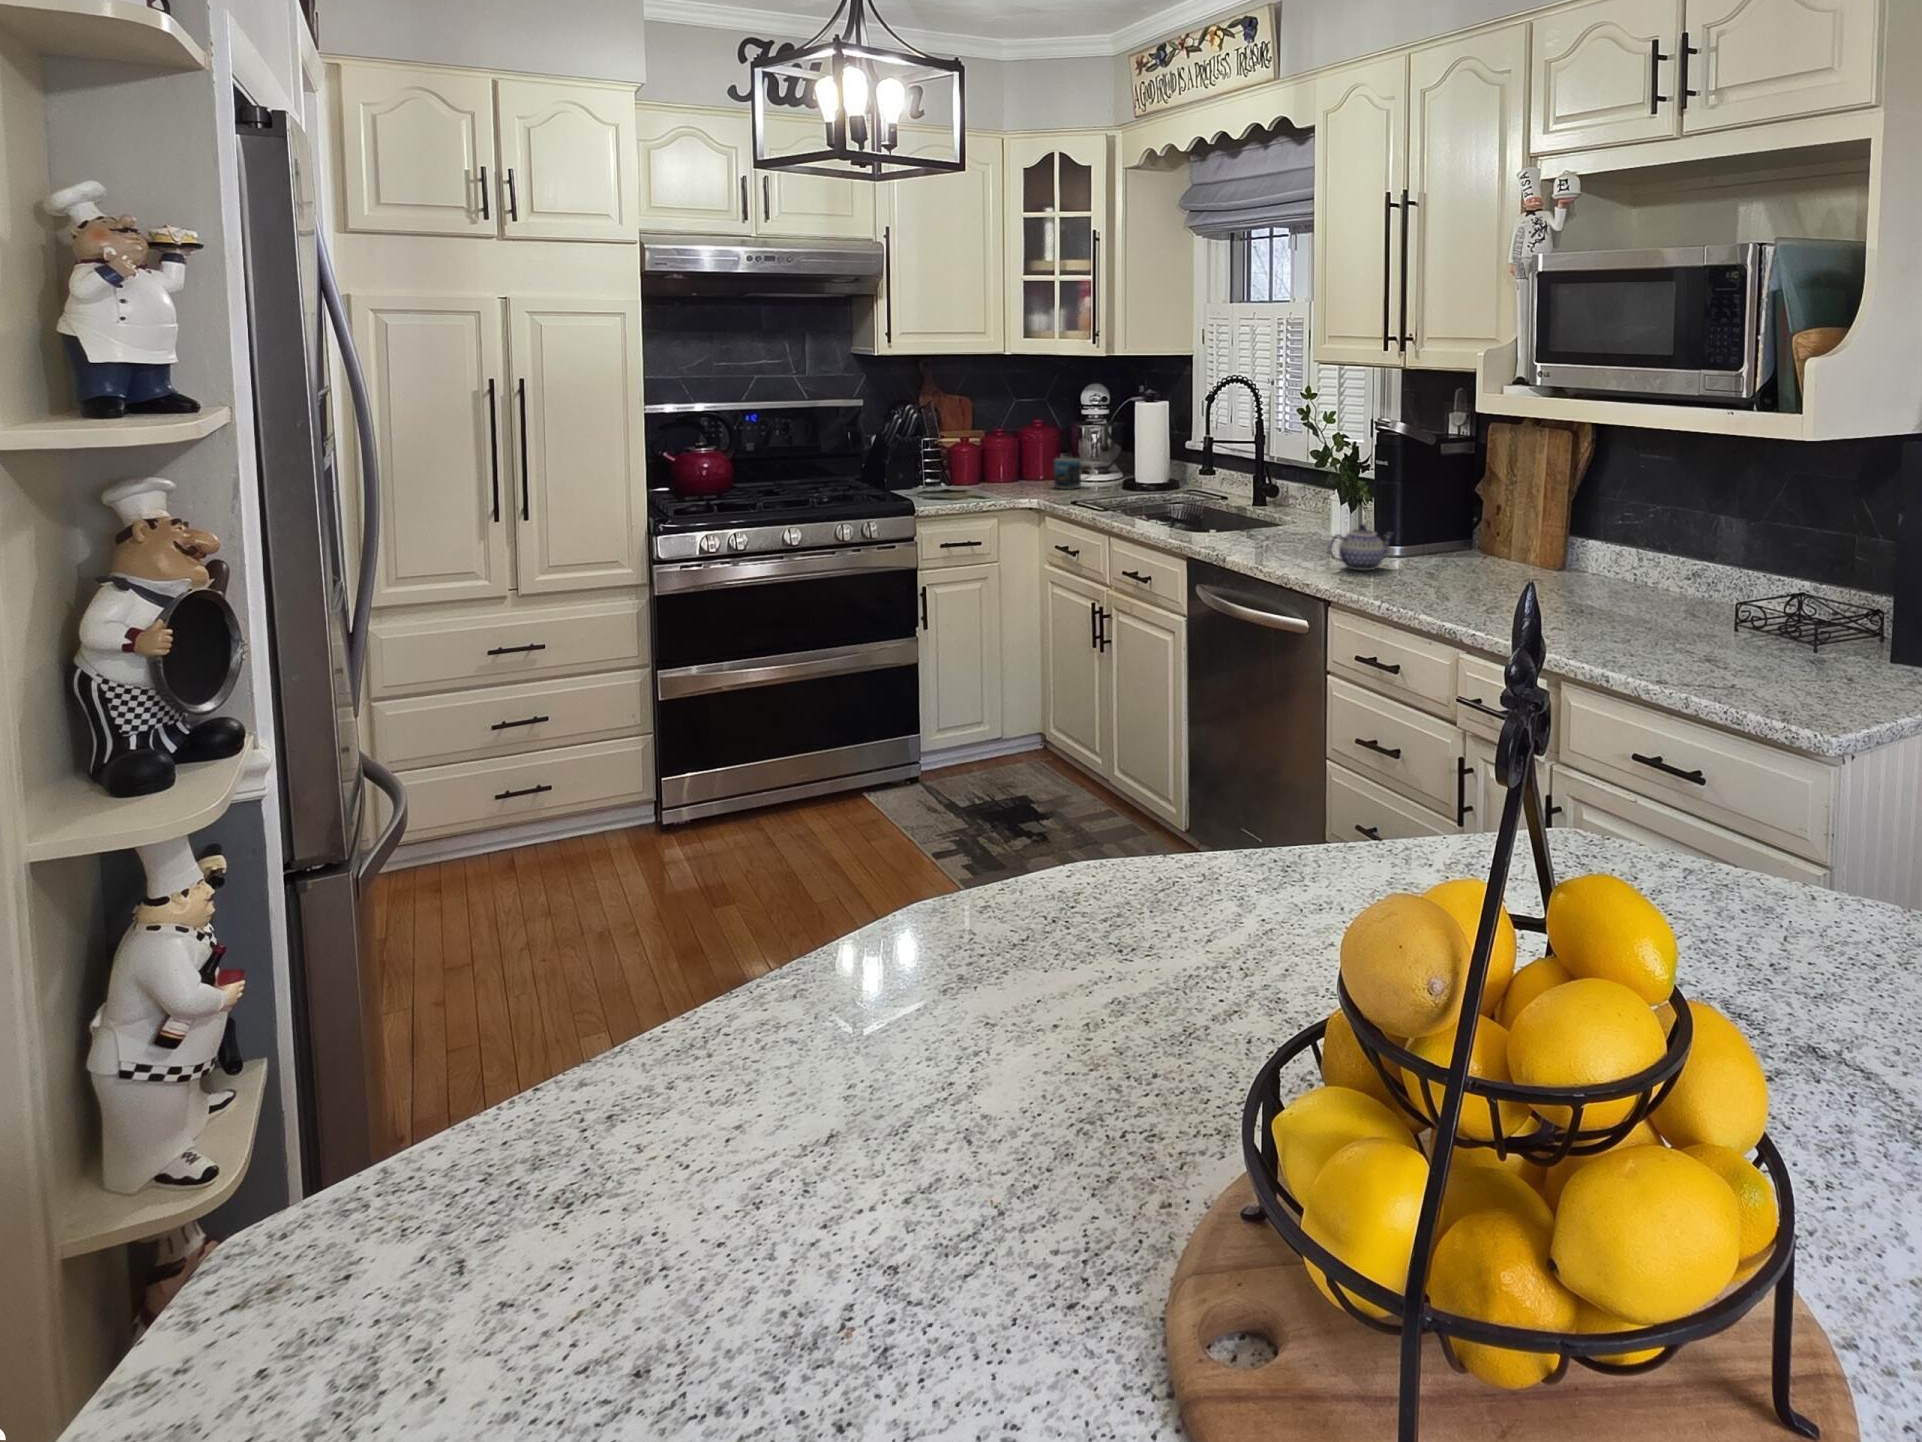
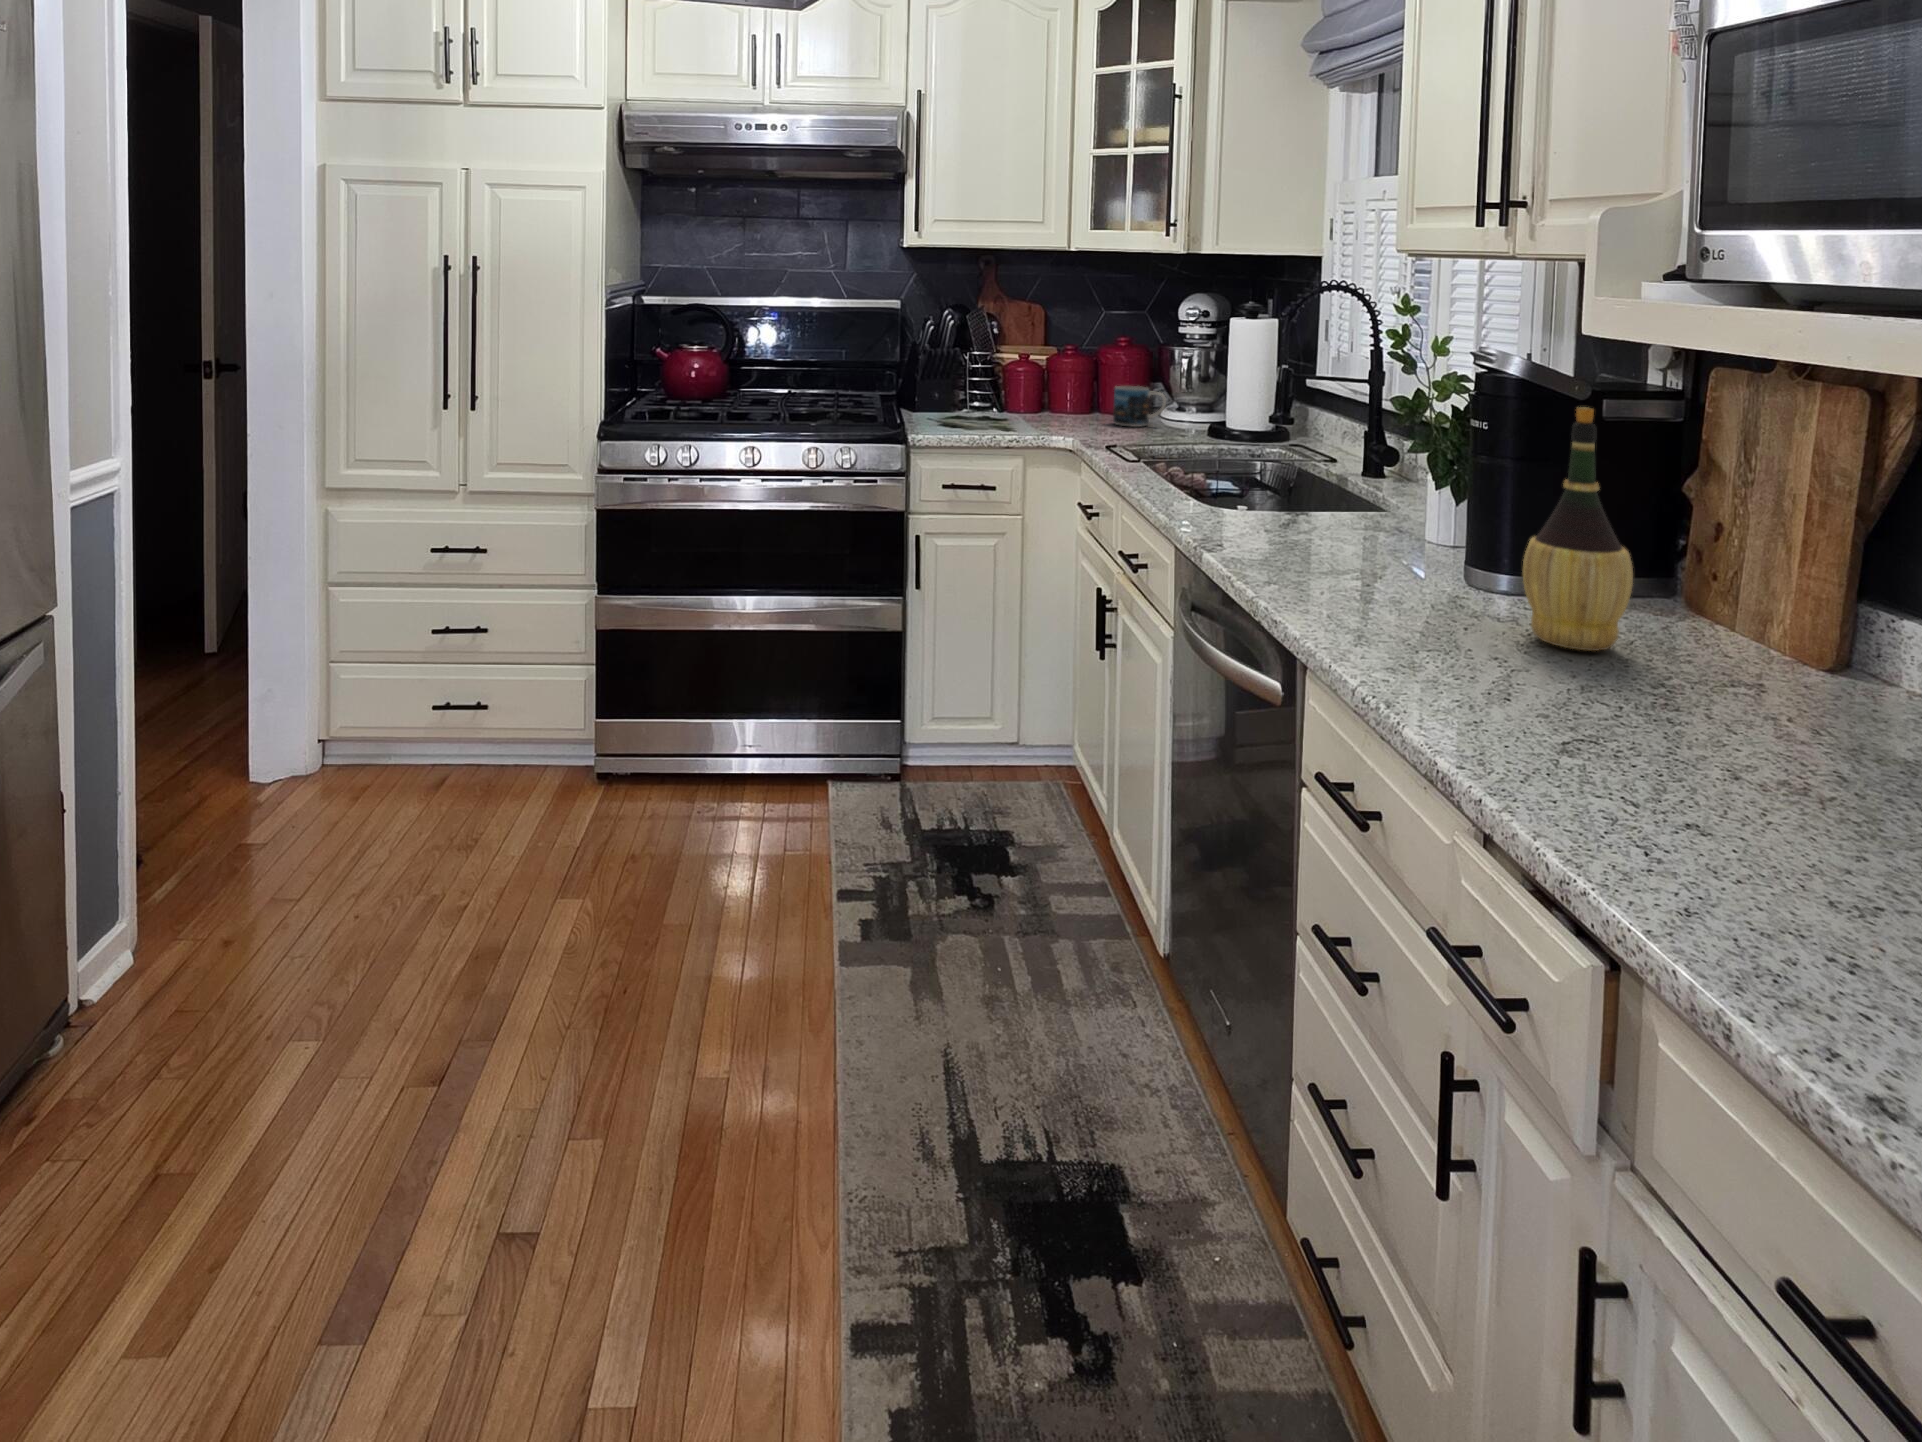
wine bottle: none [1433,449,1484,575] -> present [1523,407,1633,651]
teapot: present [1329,524,1392,570] -> none [1322,527,1460,611]

